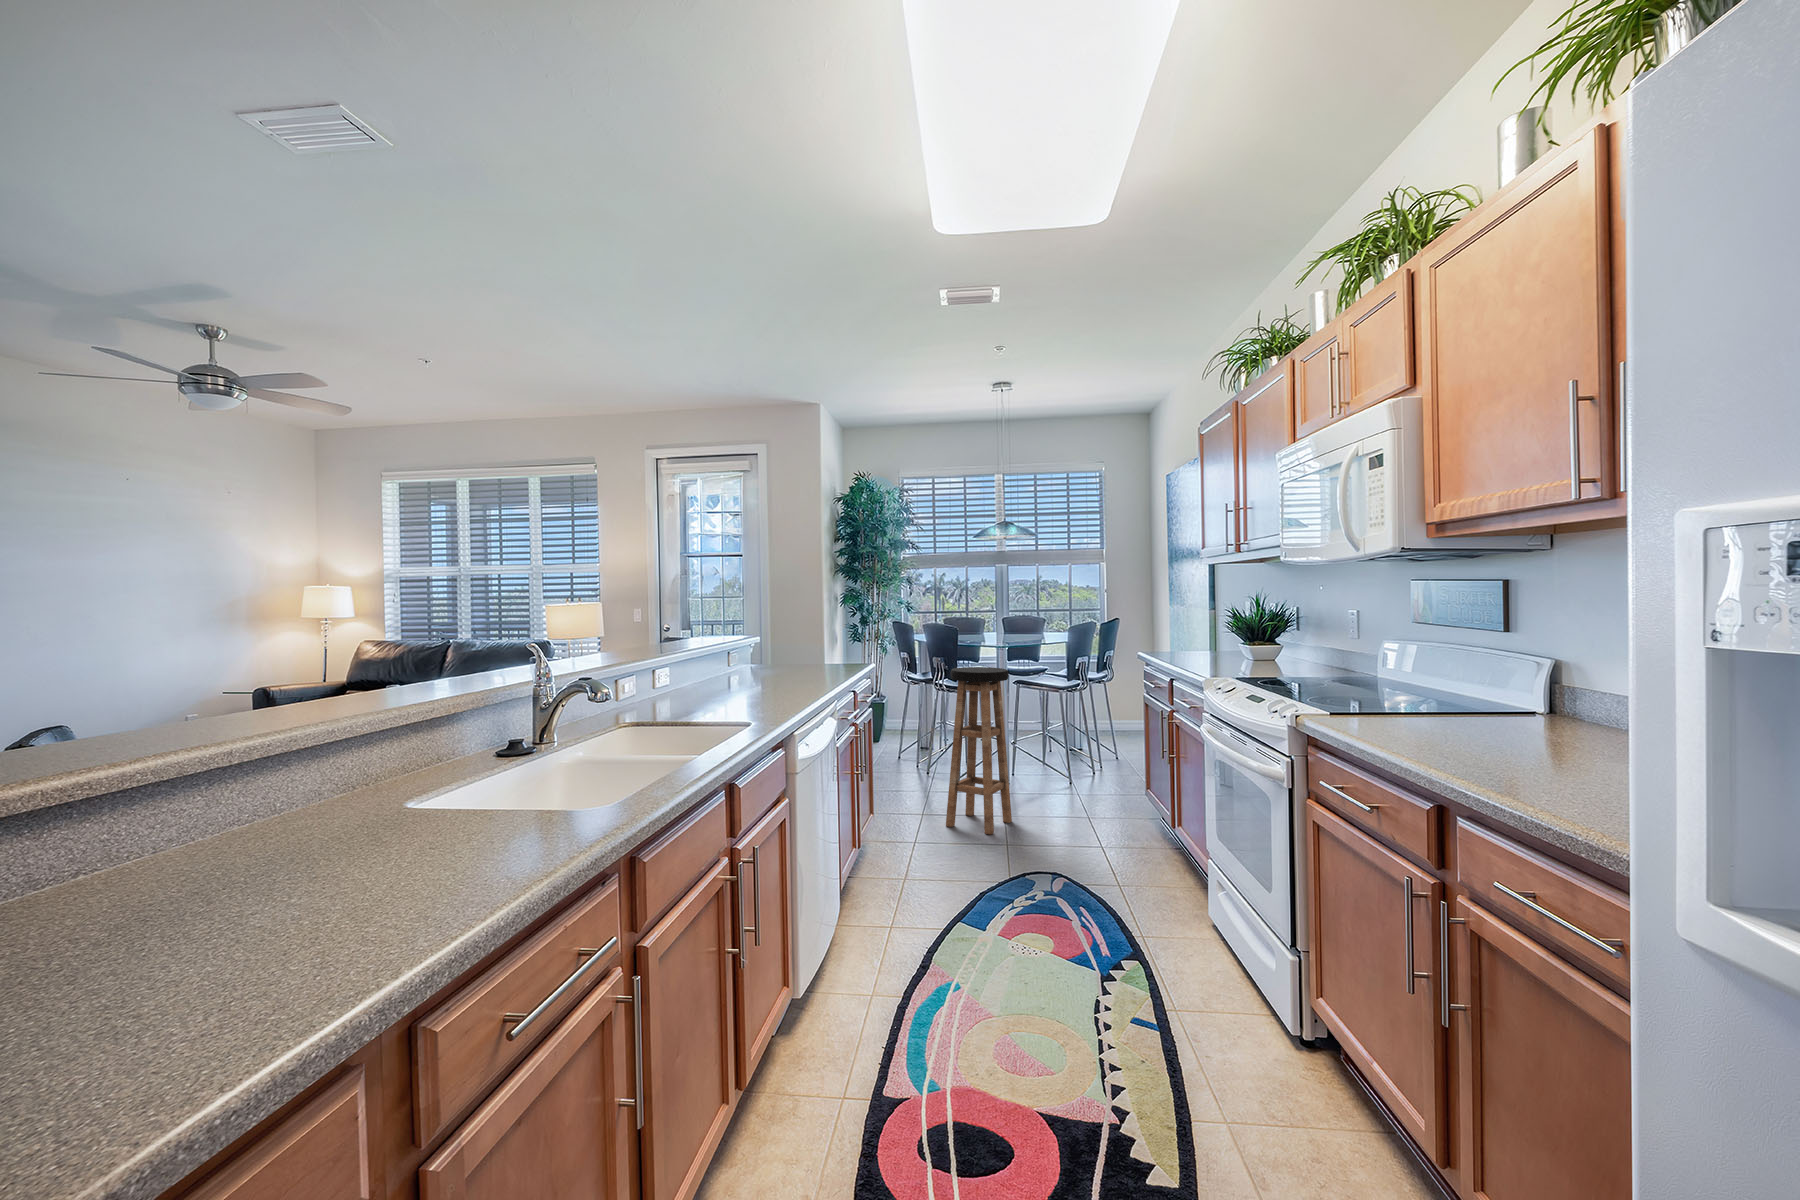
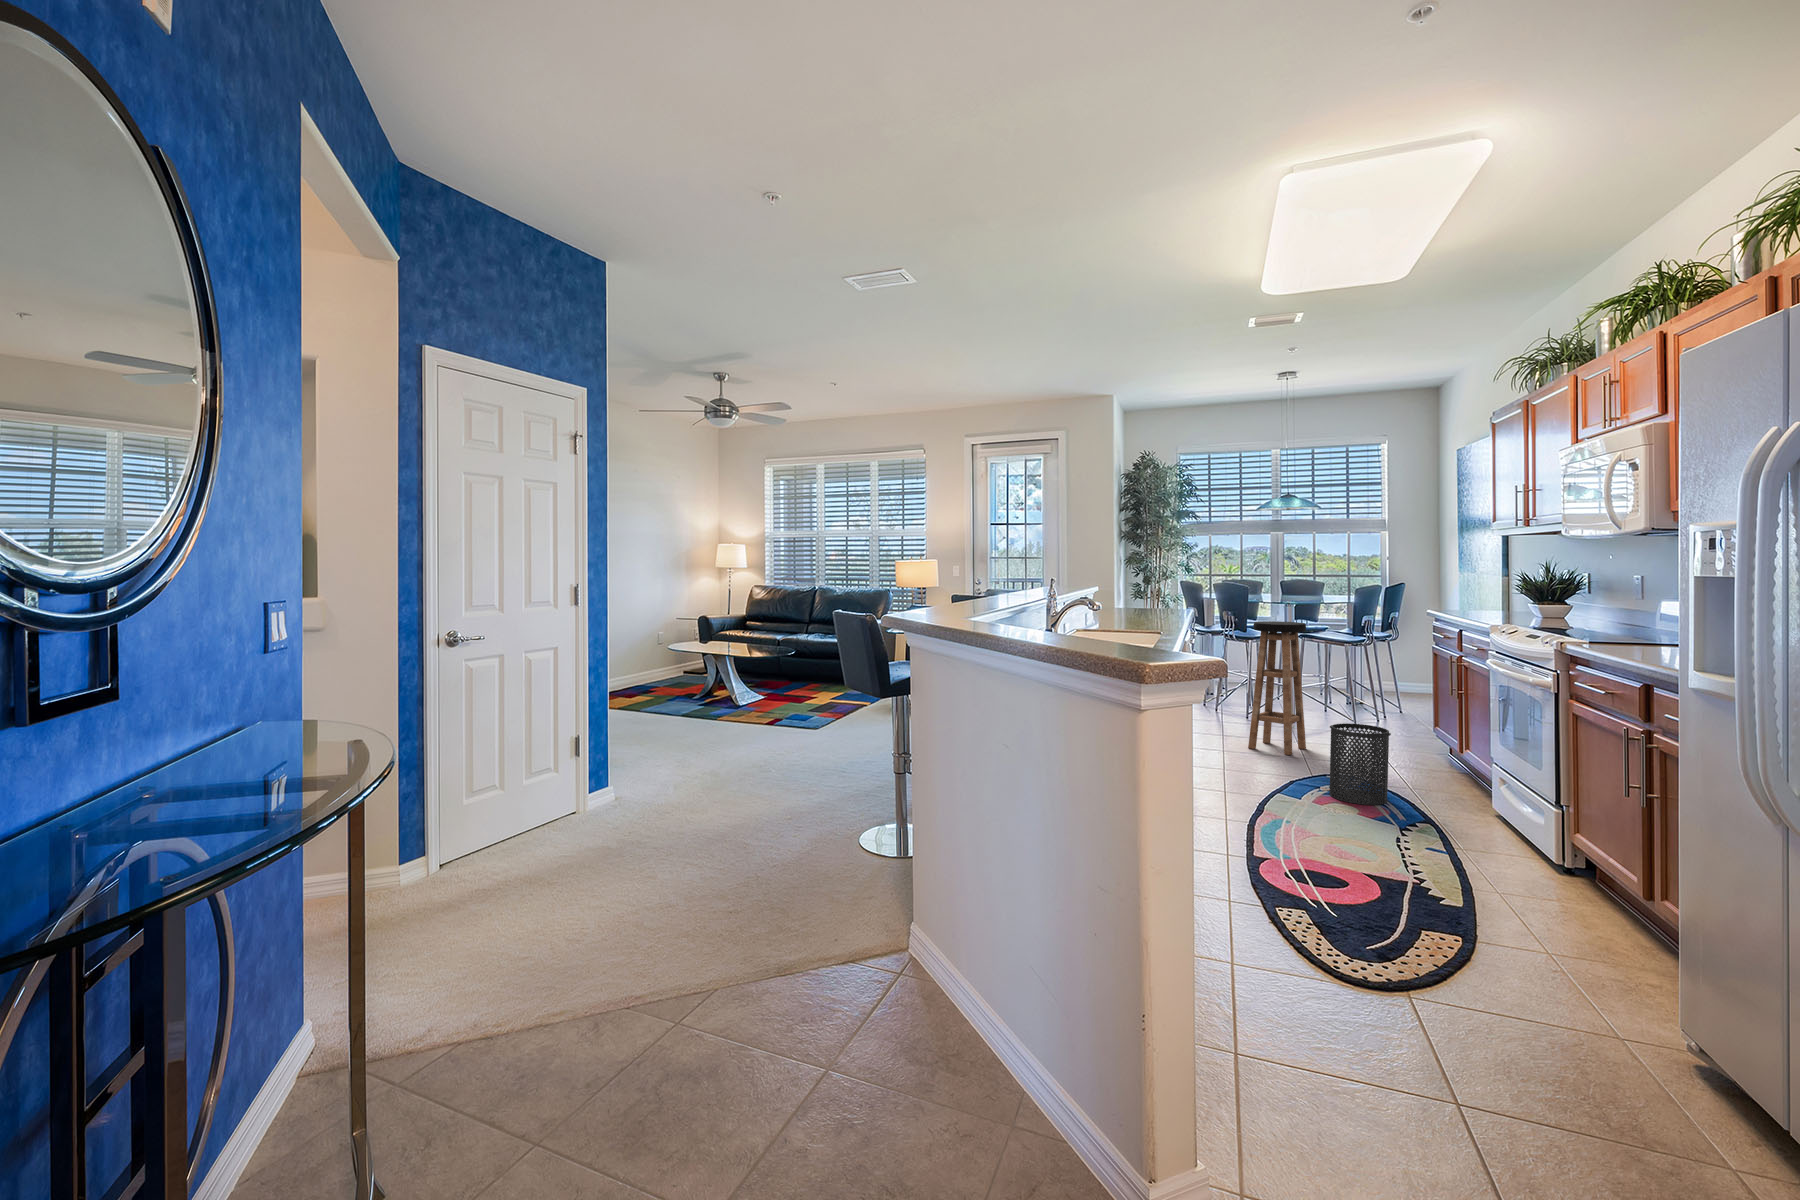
trash can: none [1021,807,1092,924] -> present [1329,723,1391,805]

